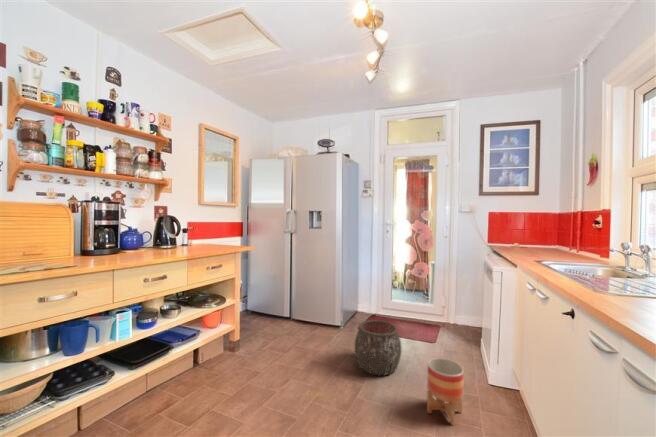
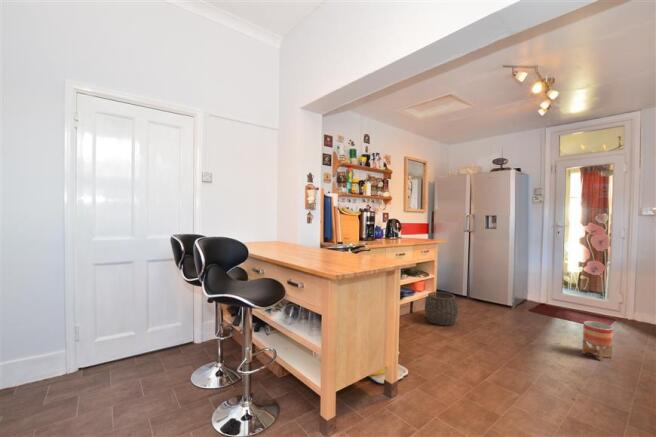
woven basket: present [355,320,401,376] -> present [425,292,458,326]

